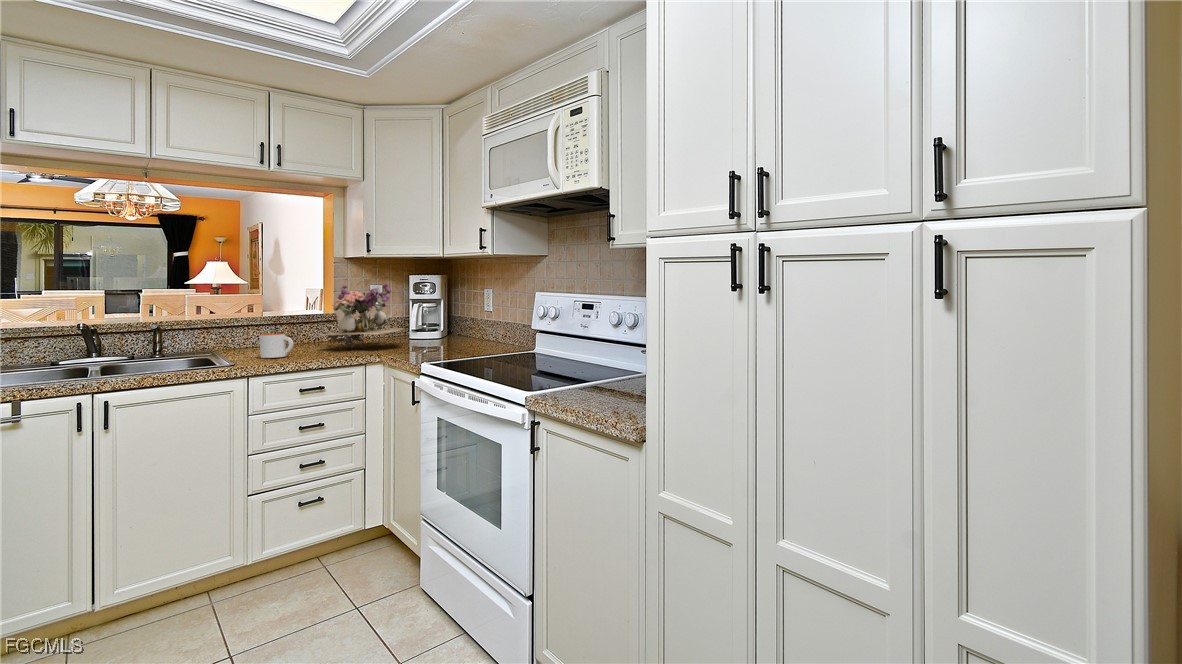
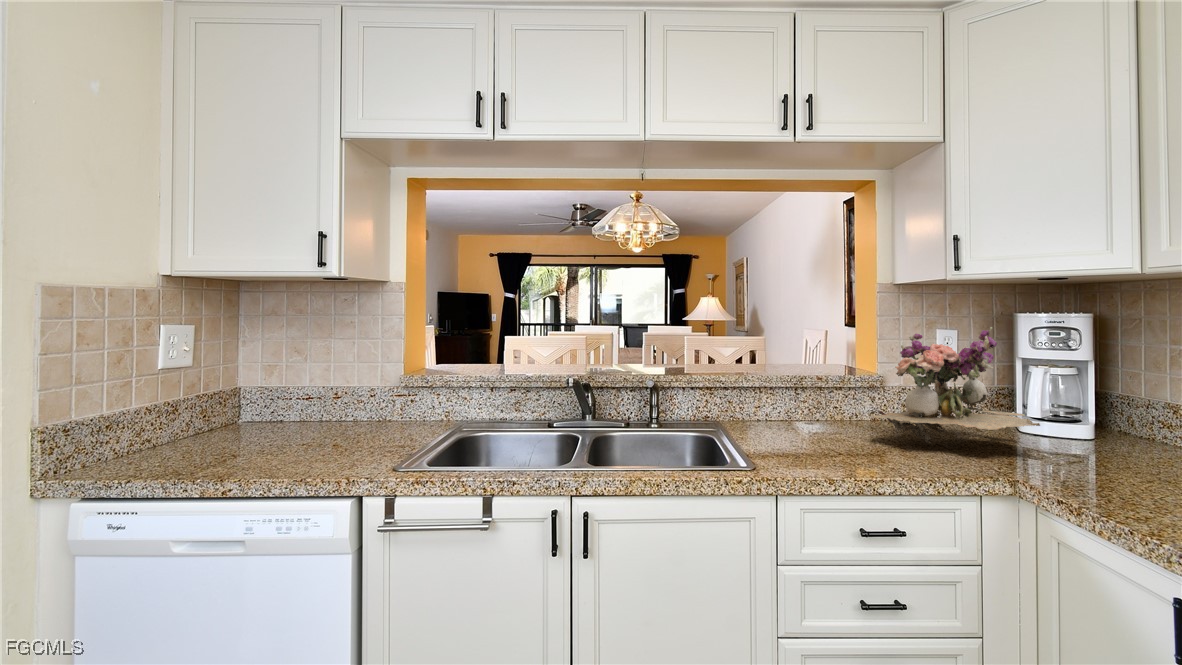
mug: present [259,333,293,358] -> none [786,411,839,455]

